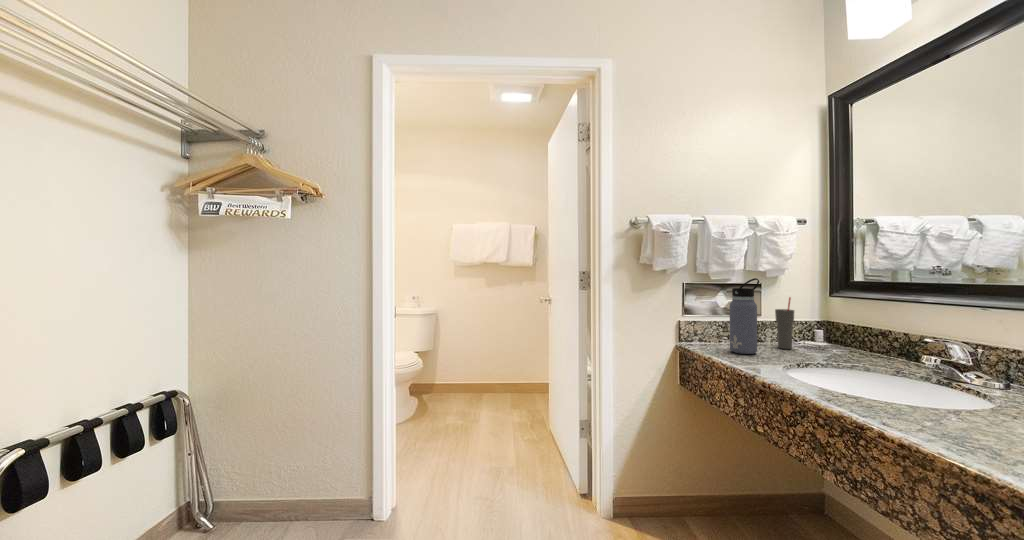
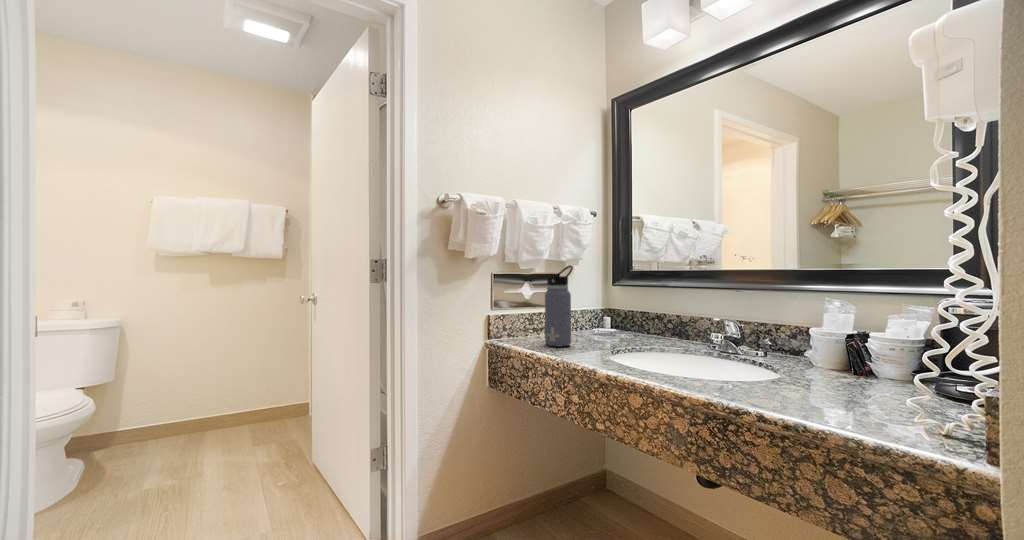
cup: present [775,297,794,349] -> none [577,286,594,338]

